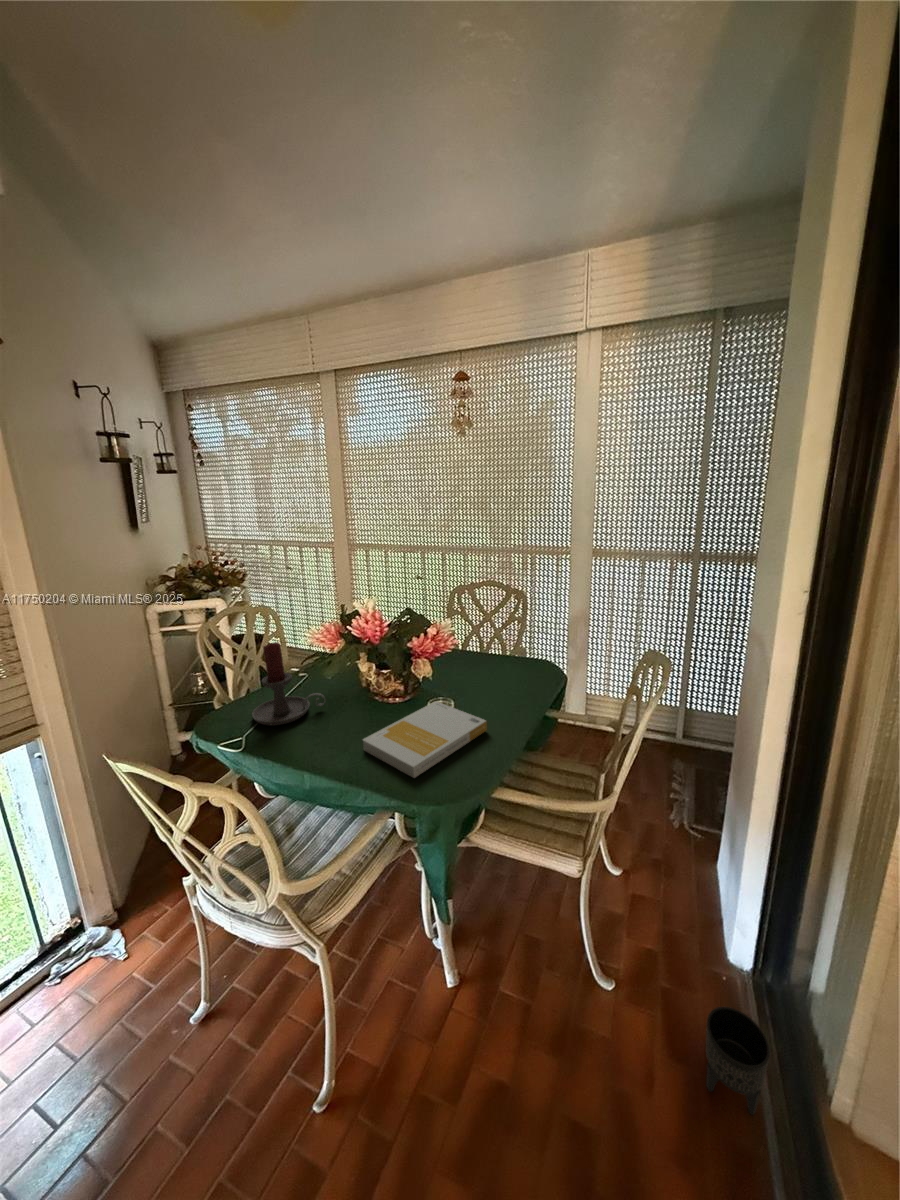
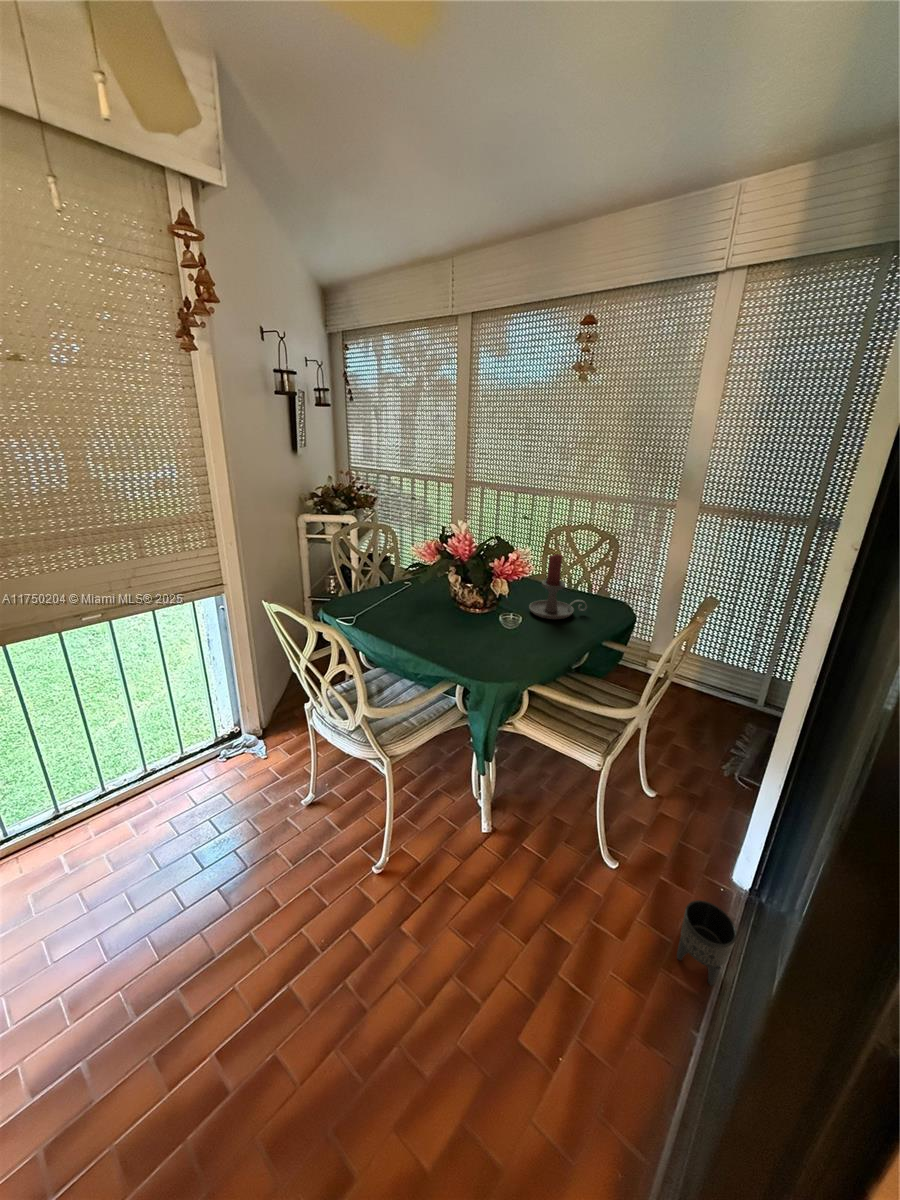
candle holder: present [252,642,325,726] -> present [529,554,587,619]
book: present [363,701,487,778] -> none [440,615,544,664]

